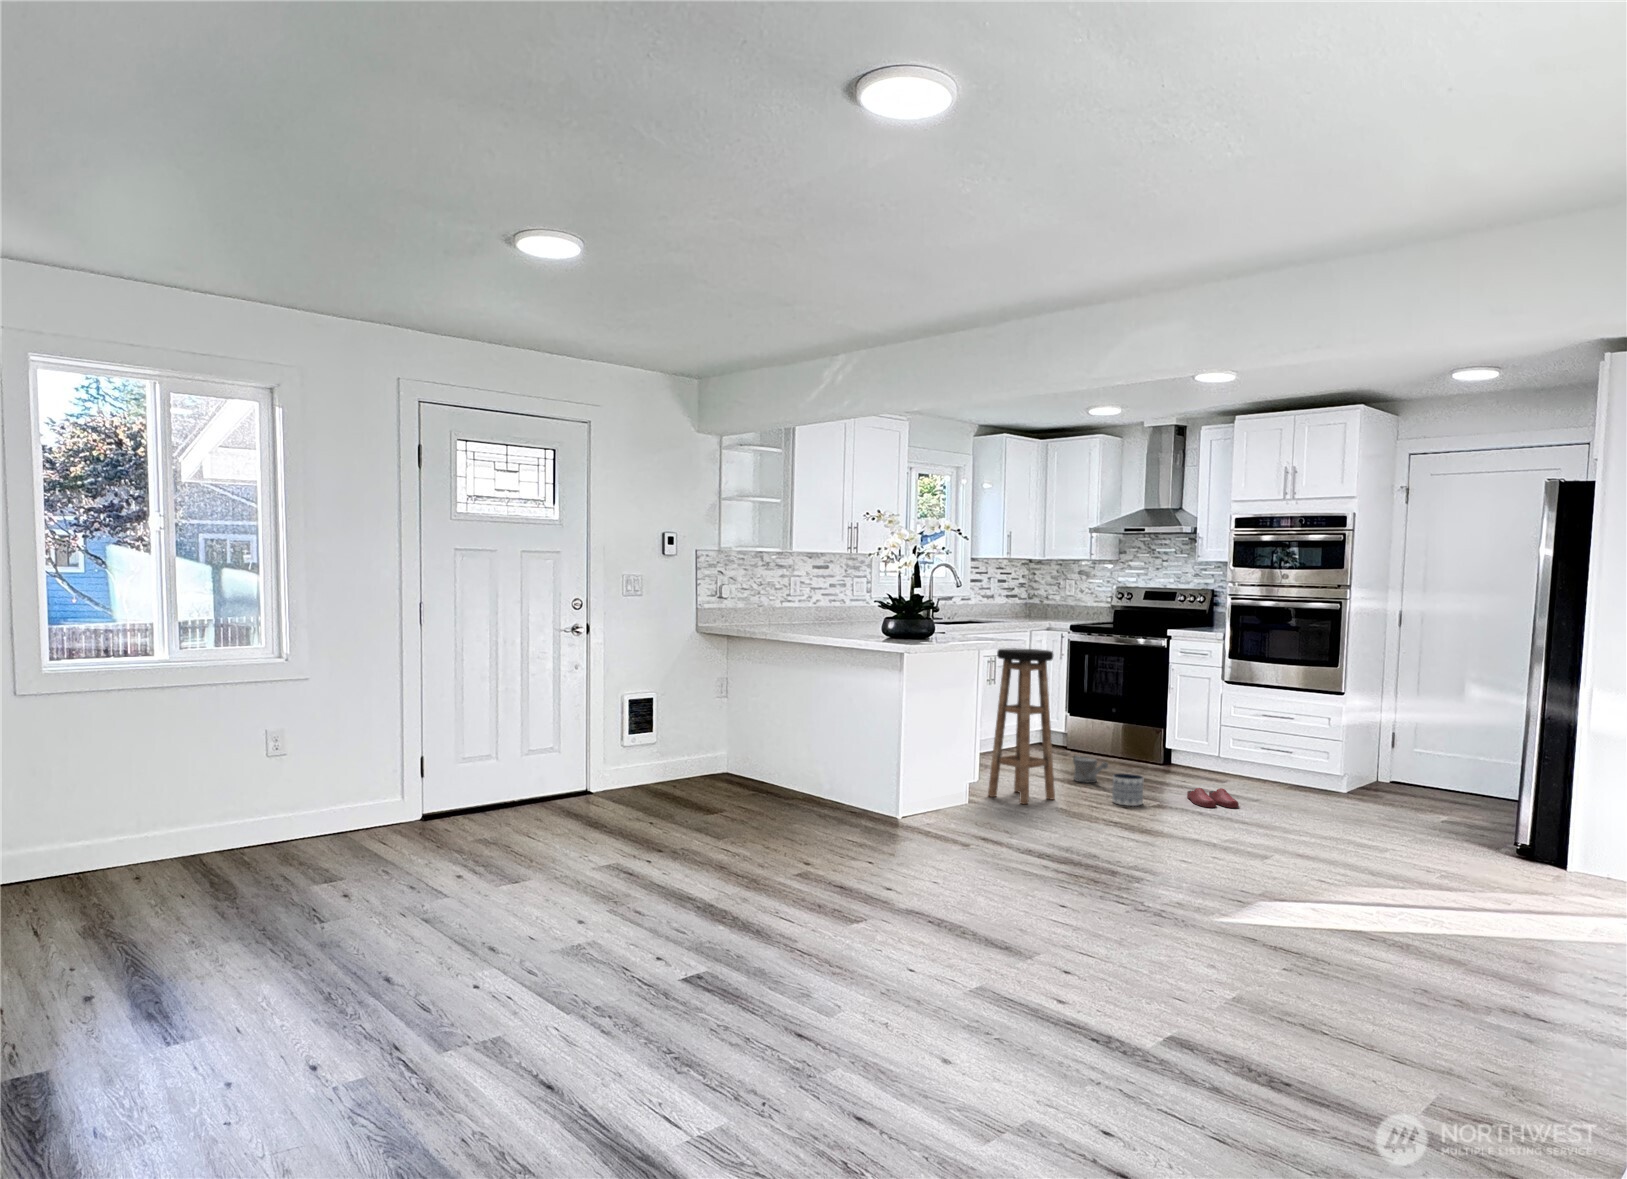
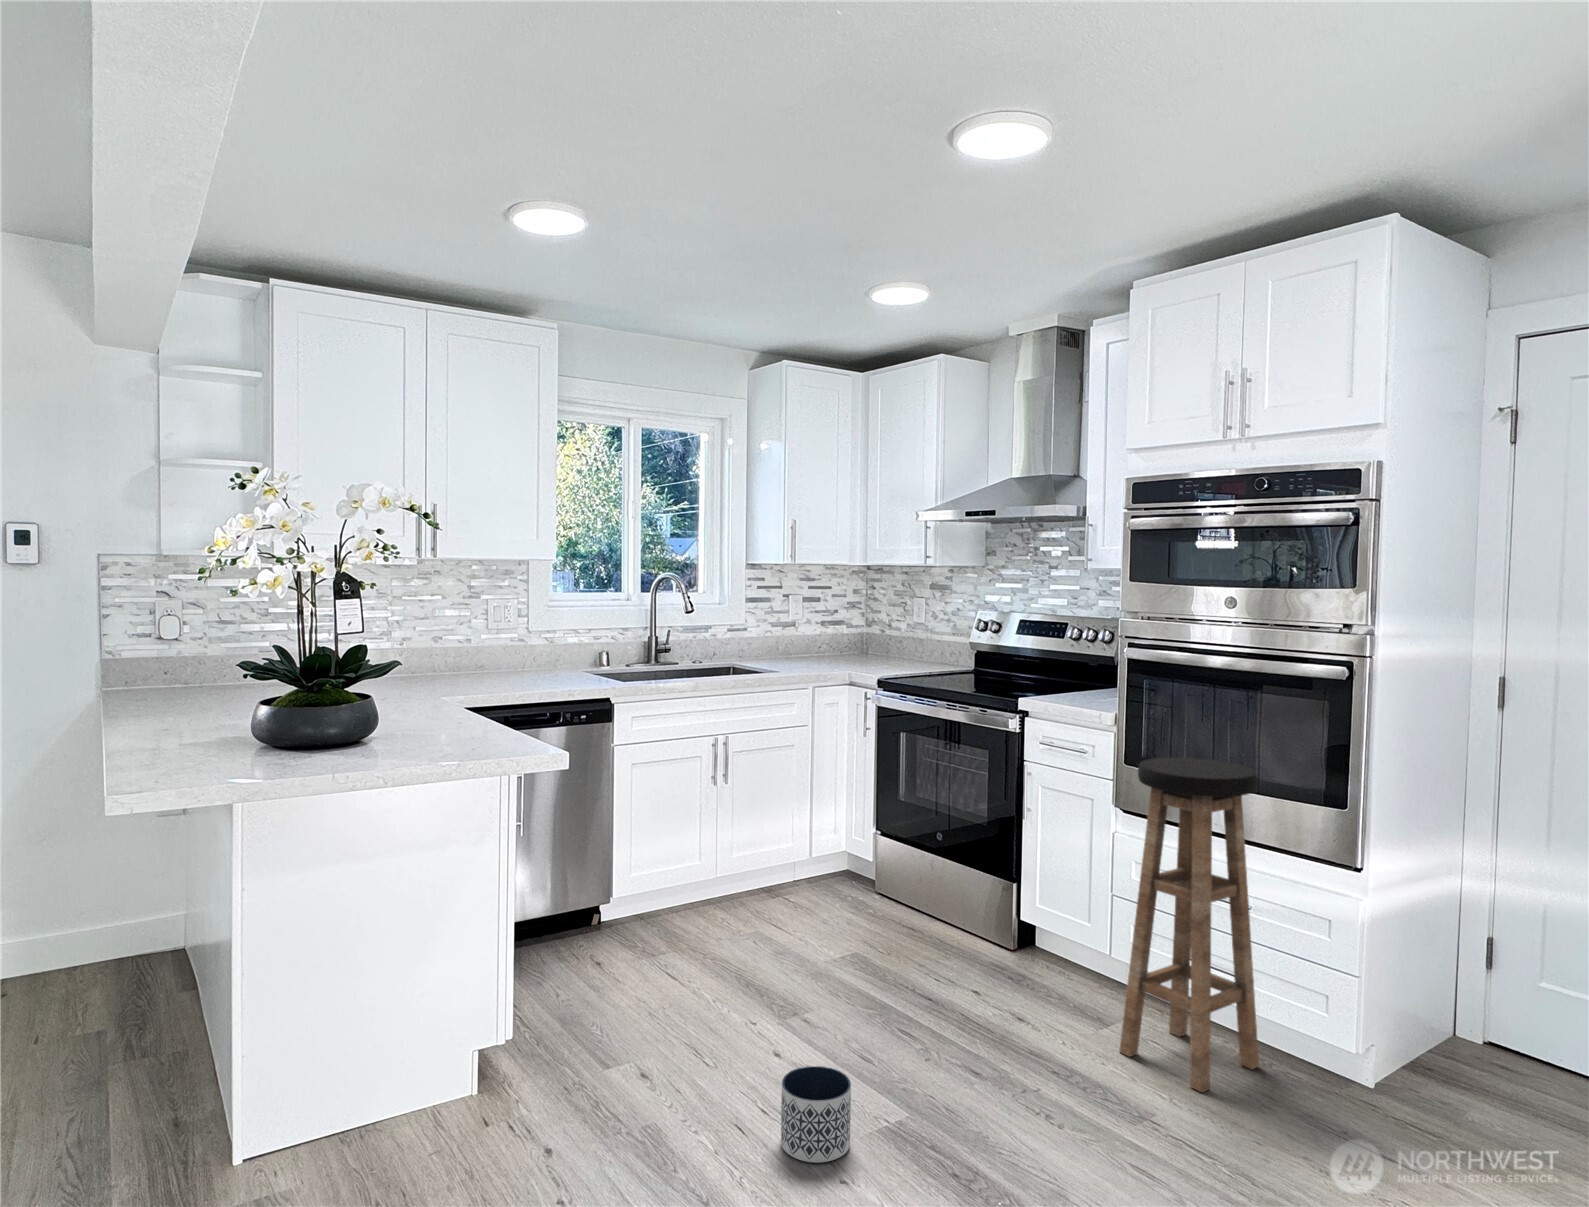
bar stool: present [988,648,1055,804] -> present [1119,758,1259,1092]
watering can: present [1073,756,1108,783] -> none [784,963,830,1034]
slippers: present [1187,788,1239,808] -> none [976,1094,1080,1179]

